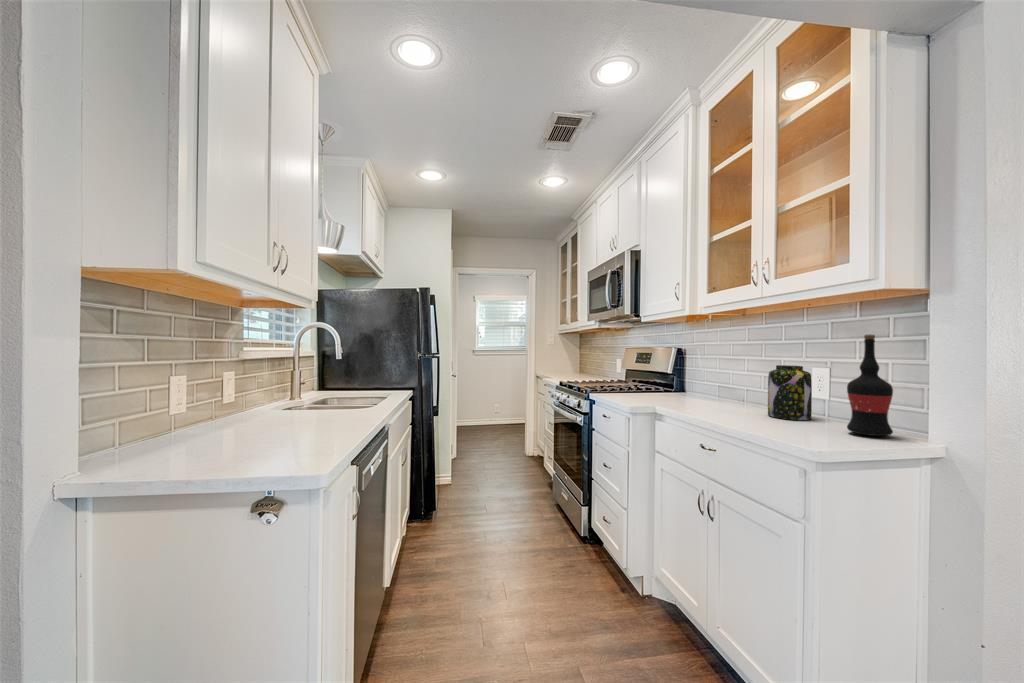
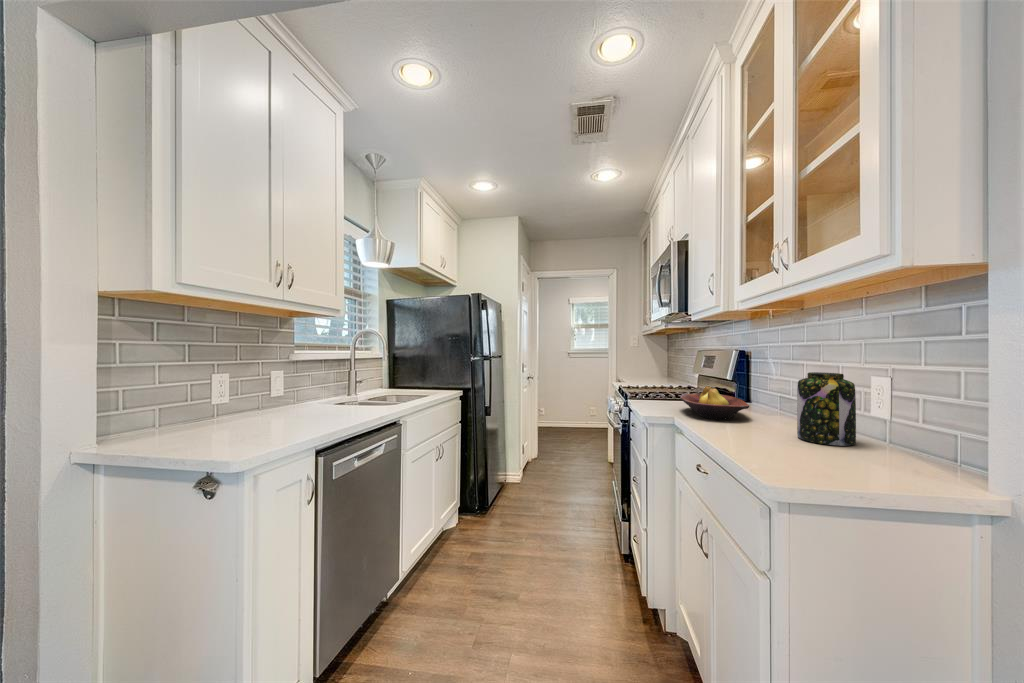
wine bottle: present [847,334,893,436] -> none [870,331,941,477]
fruit bowl: none [651,379,716,407] -> present [680,386,749,420]

